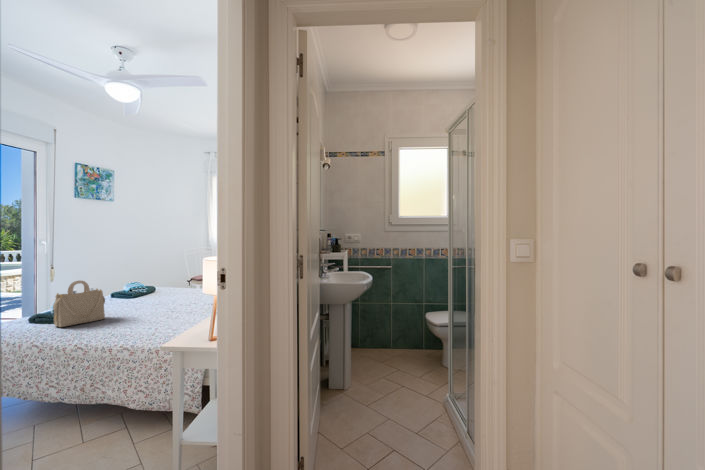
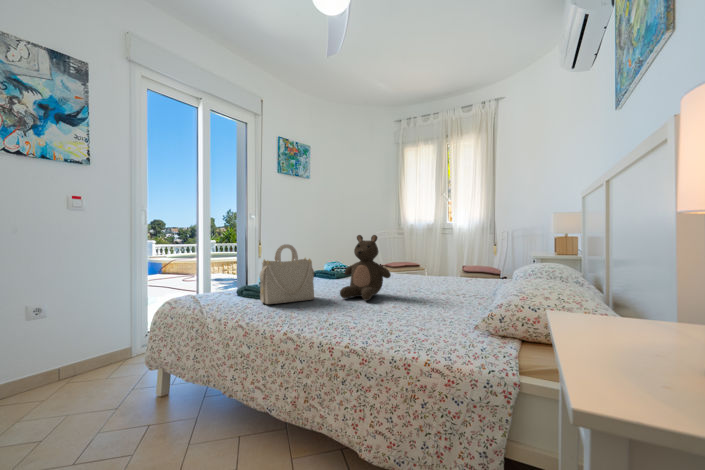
stuffed bear: none [127,269,170,316] -> present [340,235,391,300]

